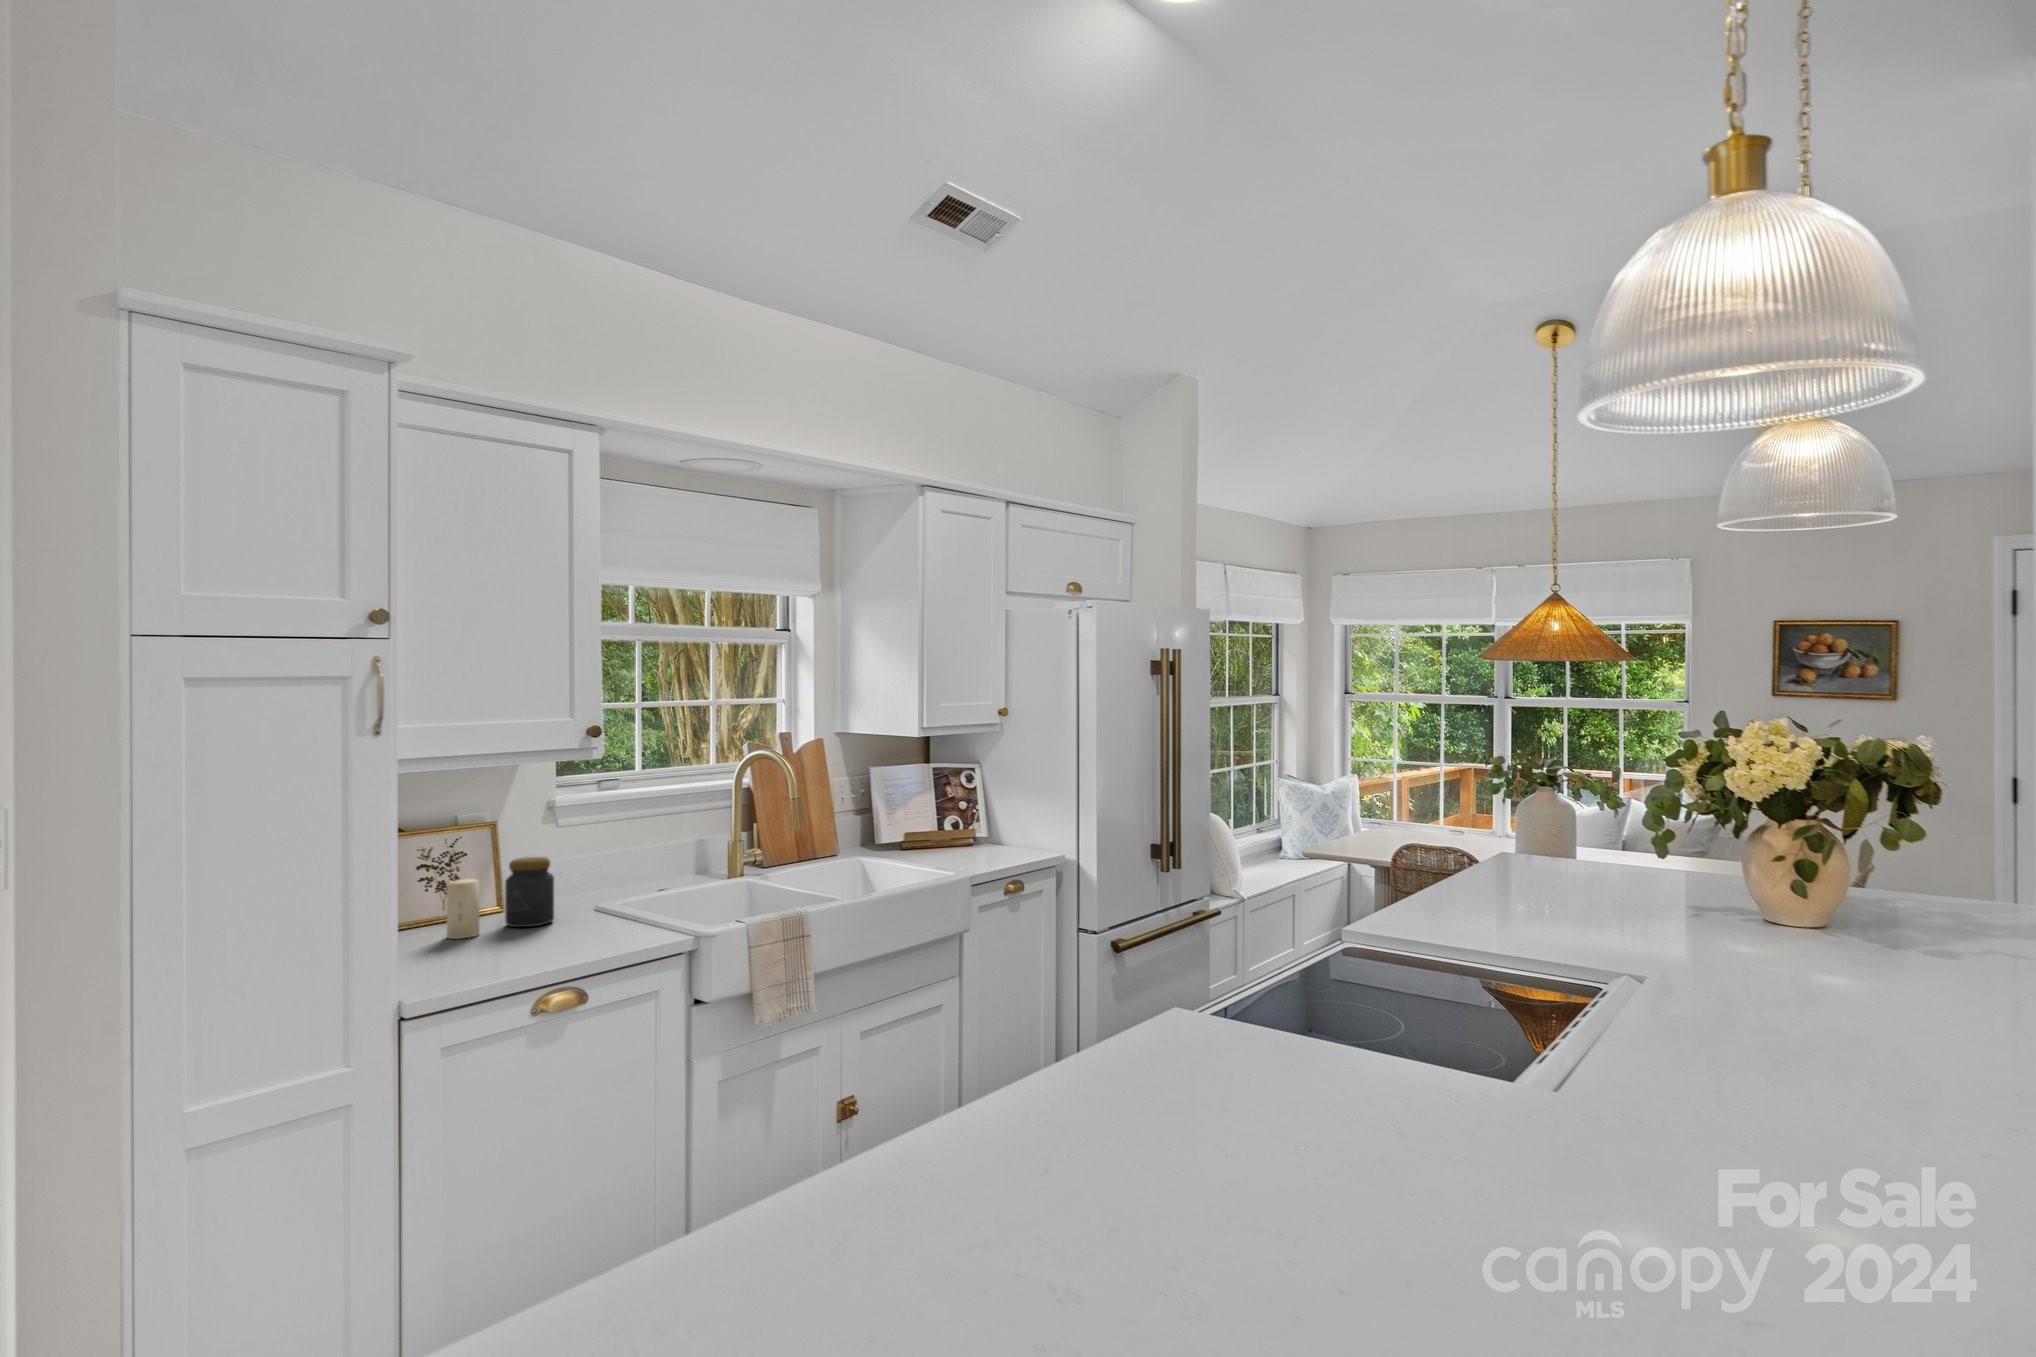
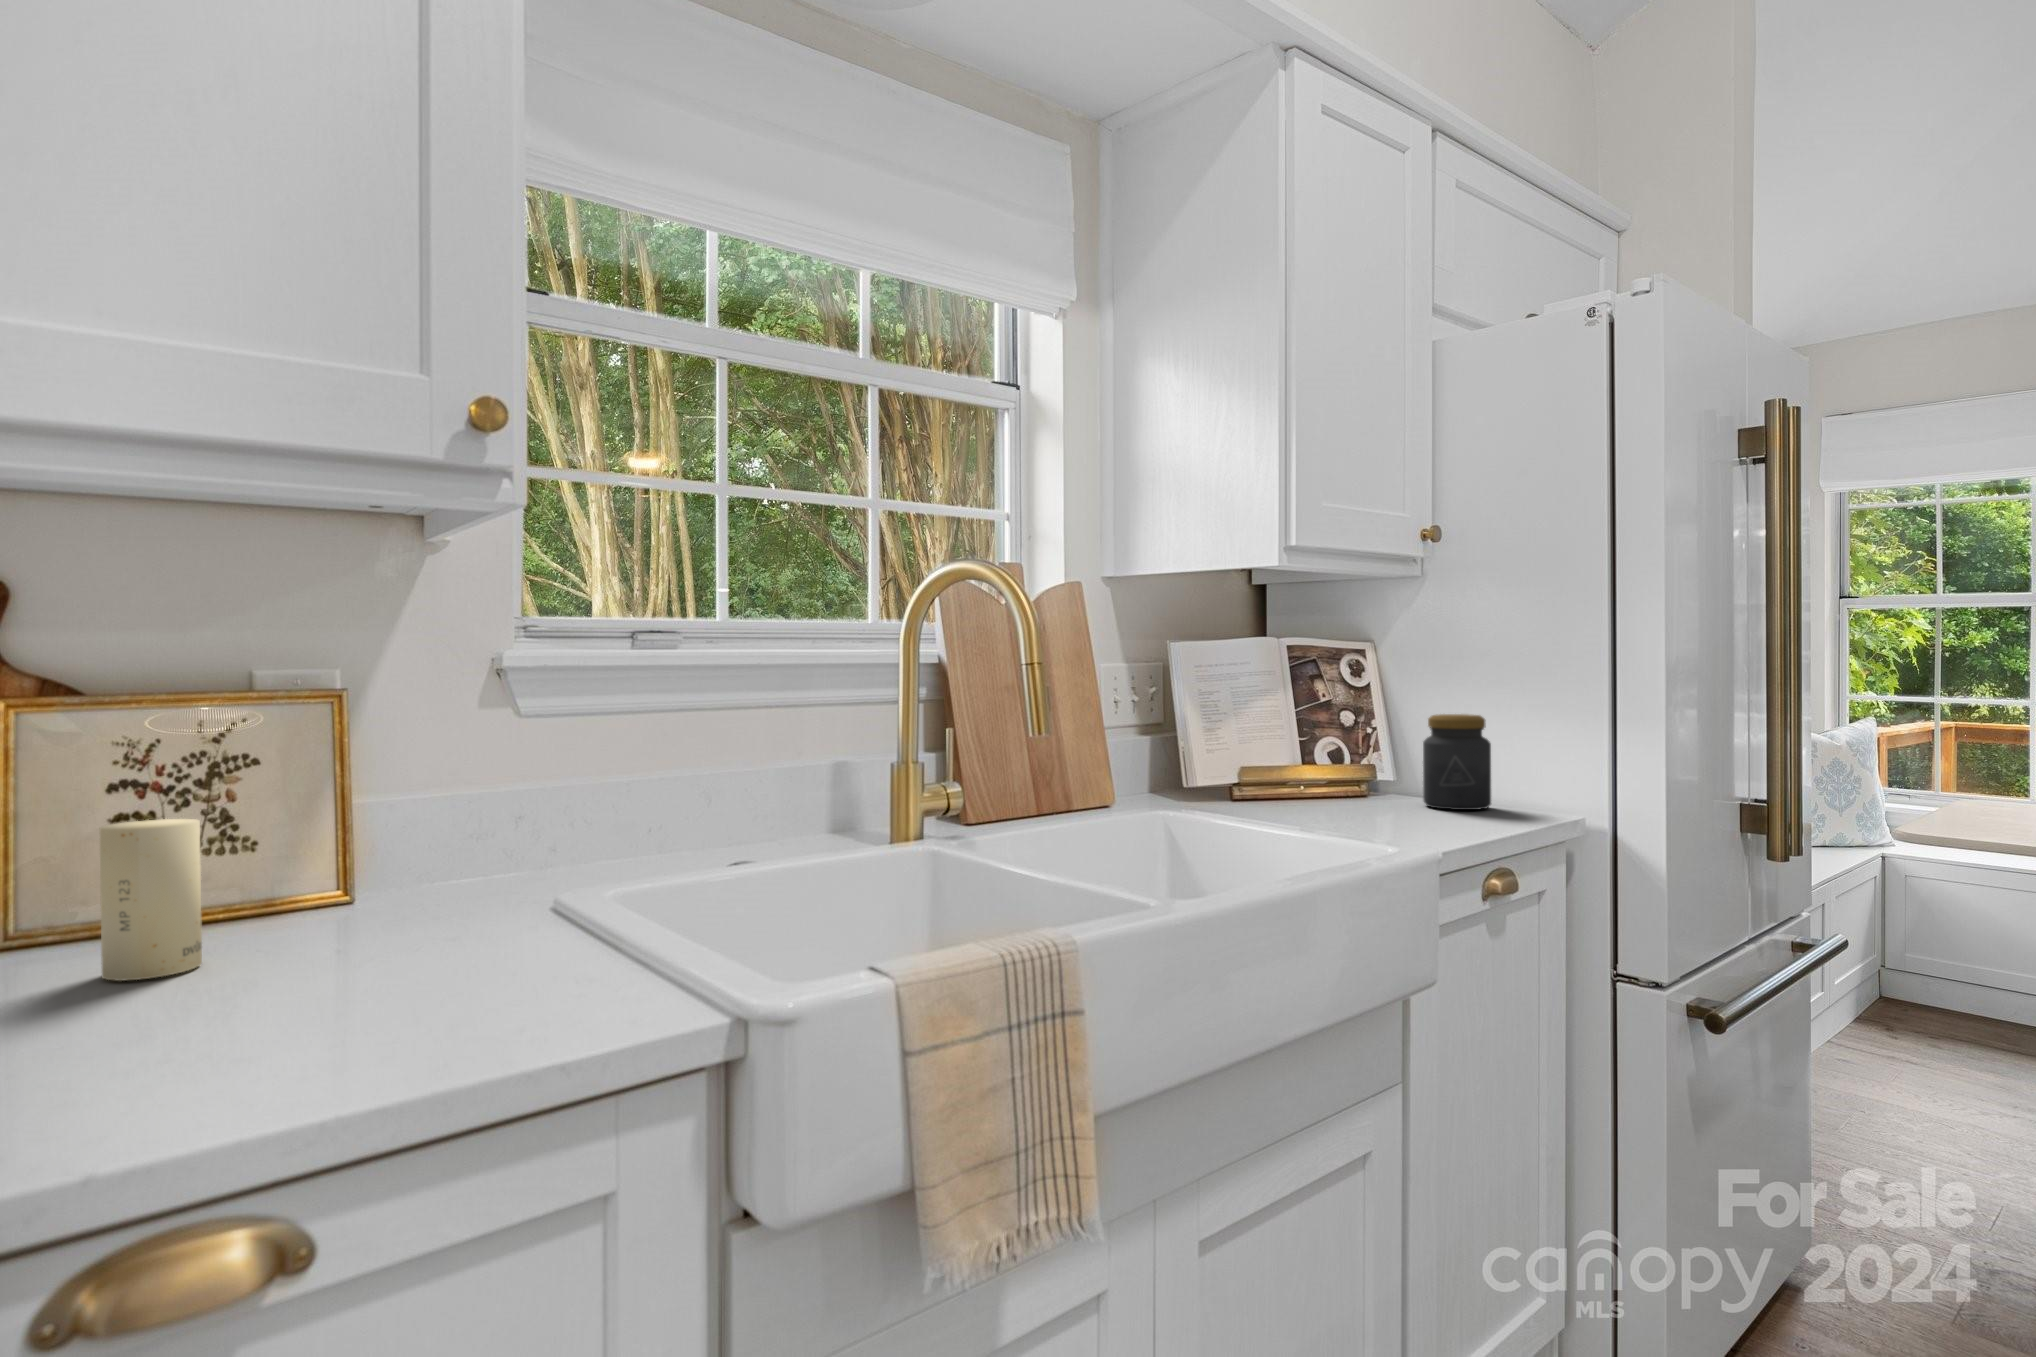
jar: present [505,857,554,927] -> present [1423,714,1491,810]

